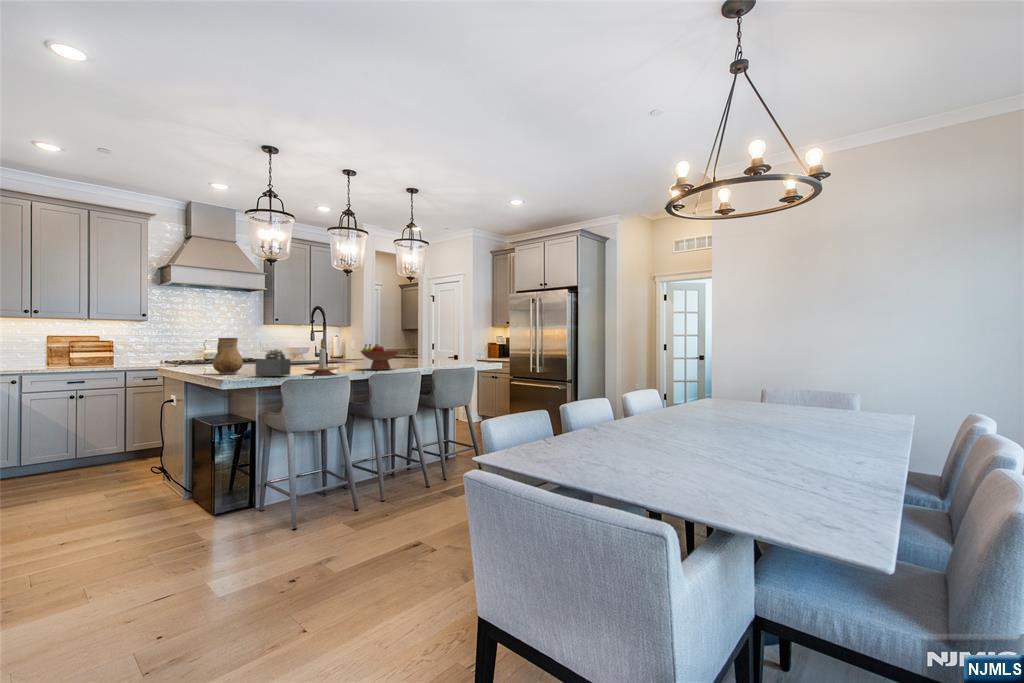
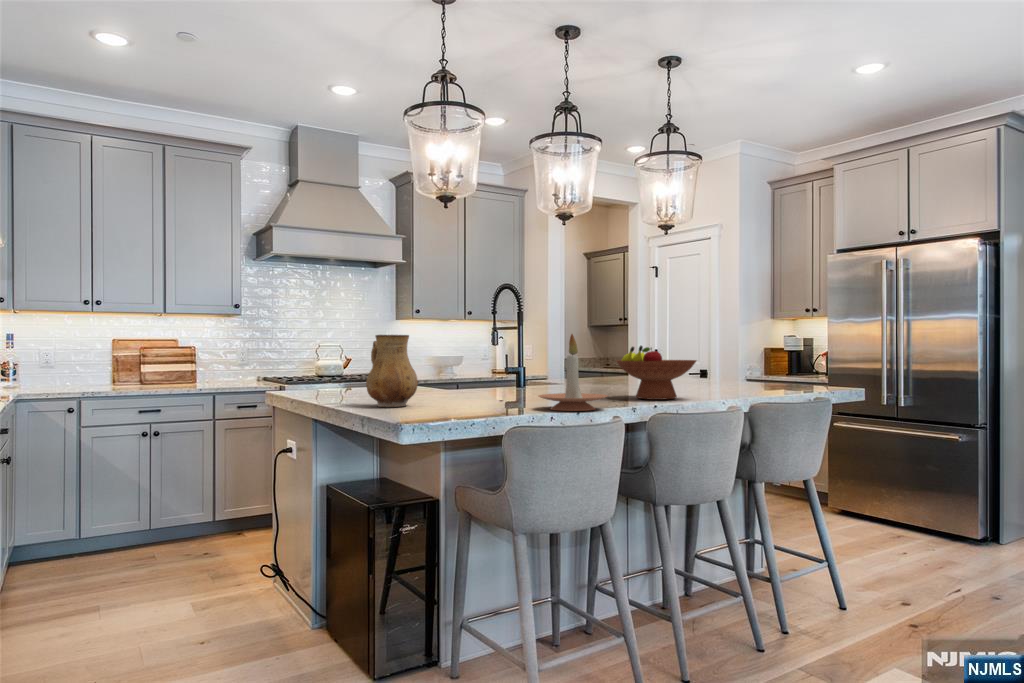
succulent plant: present [255,349,291,376] -> none [456,355,519,413]

